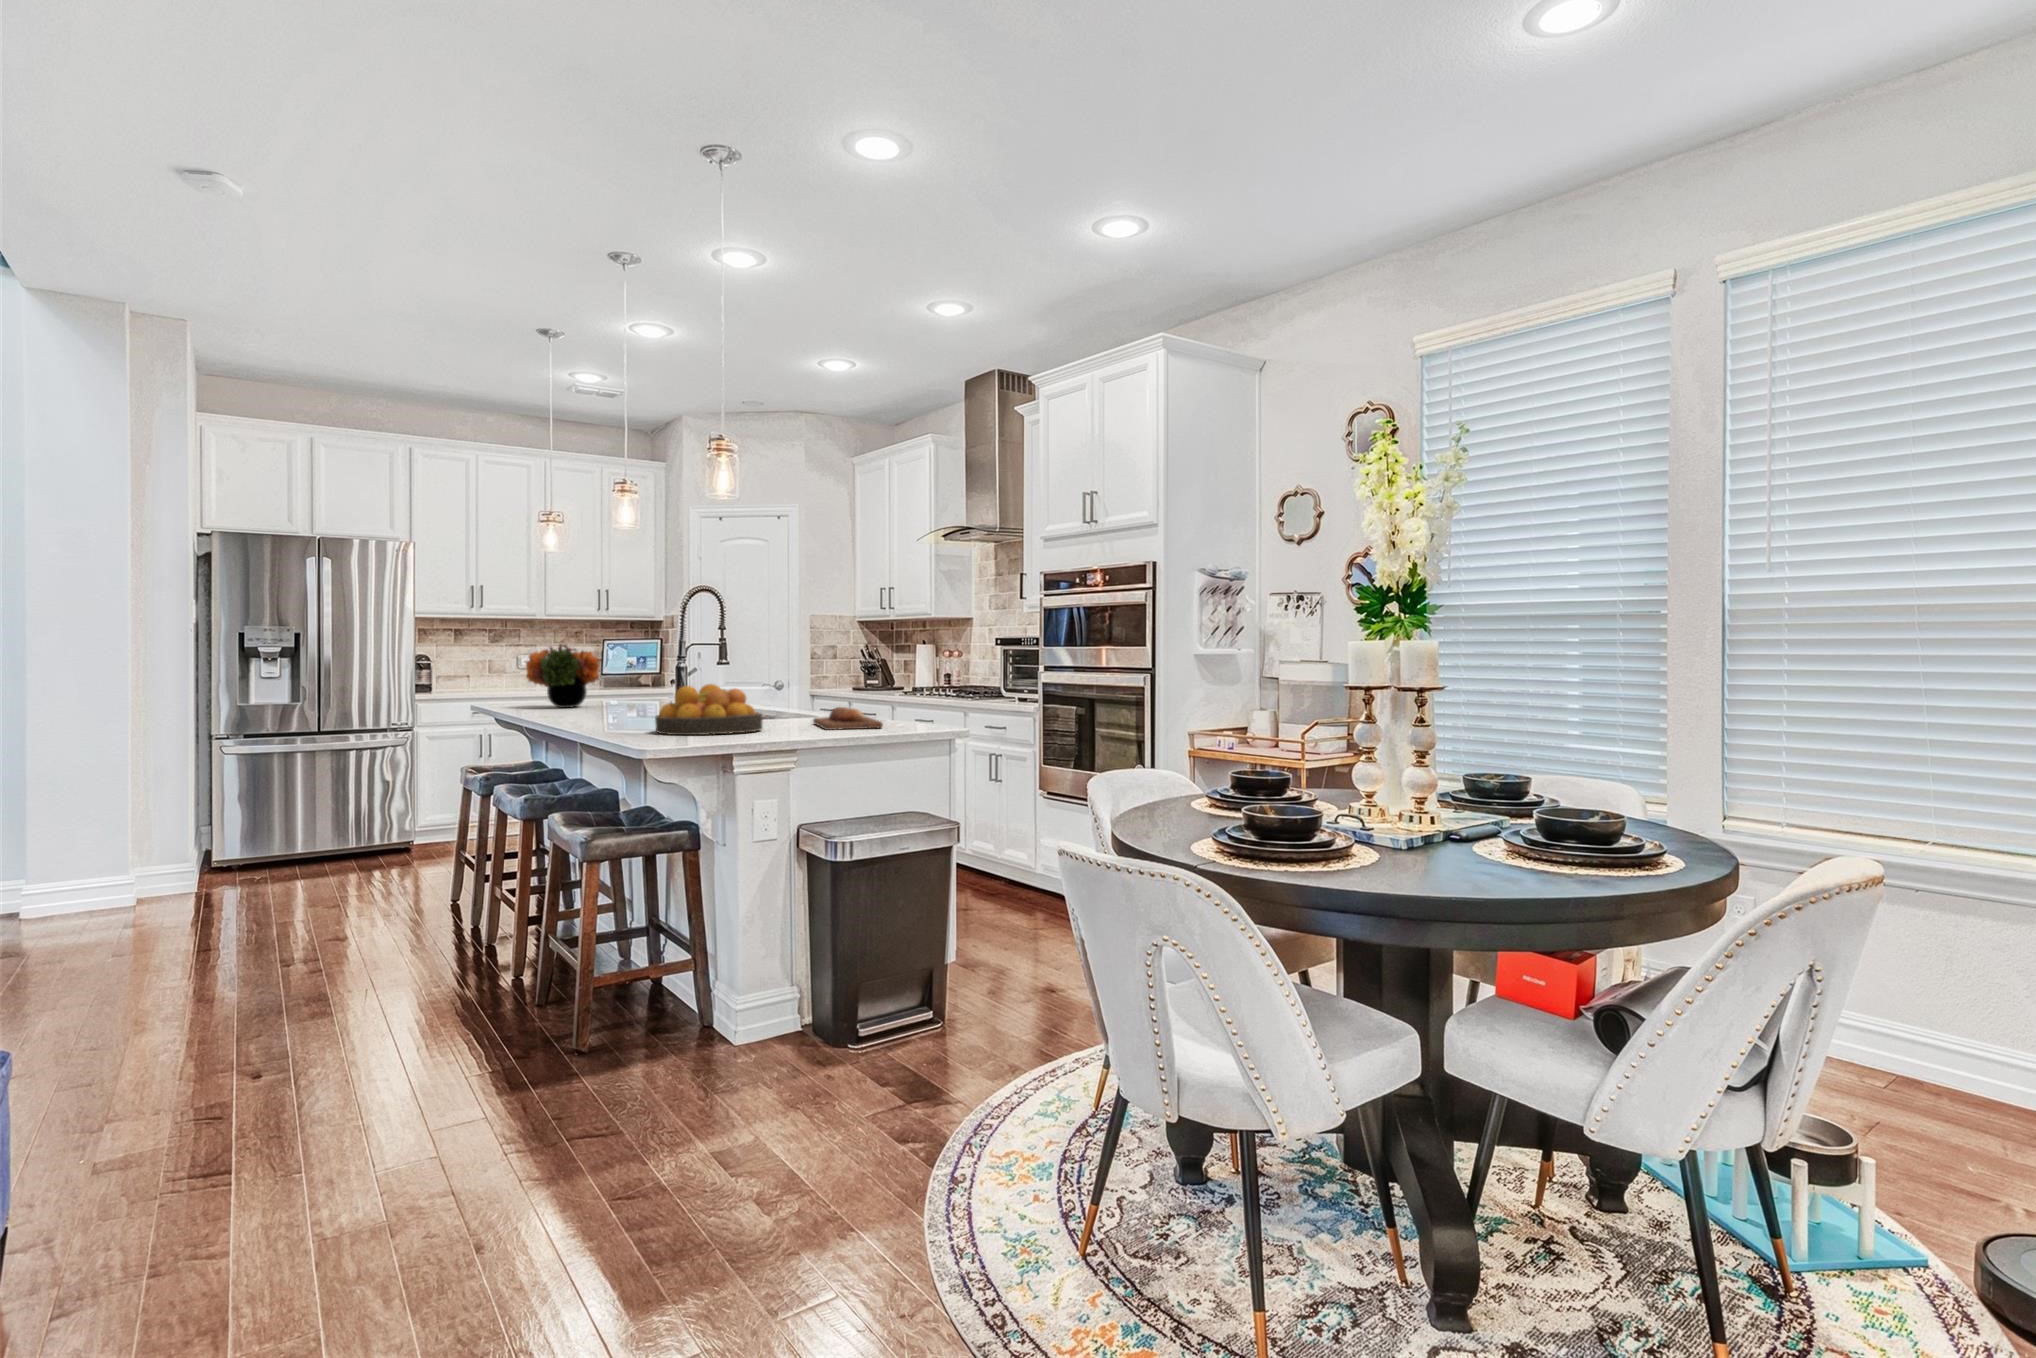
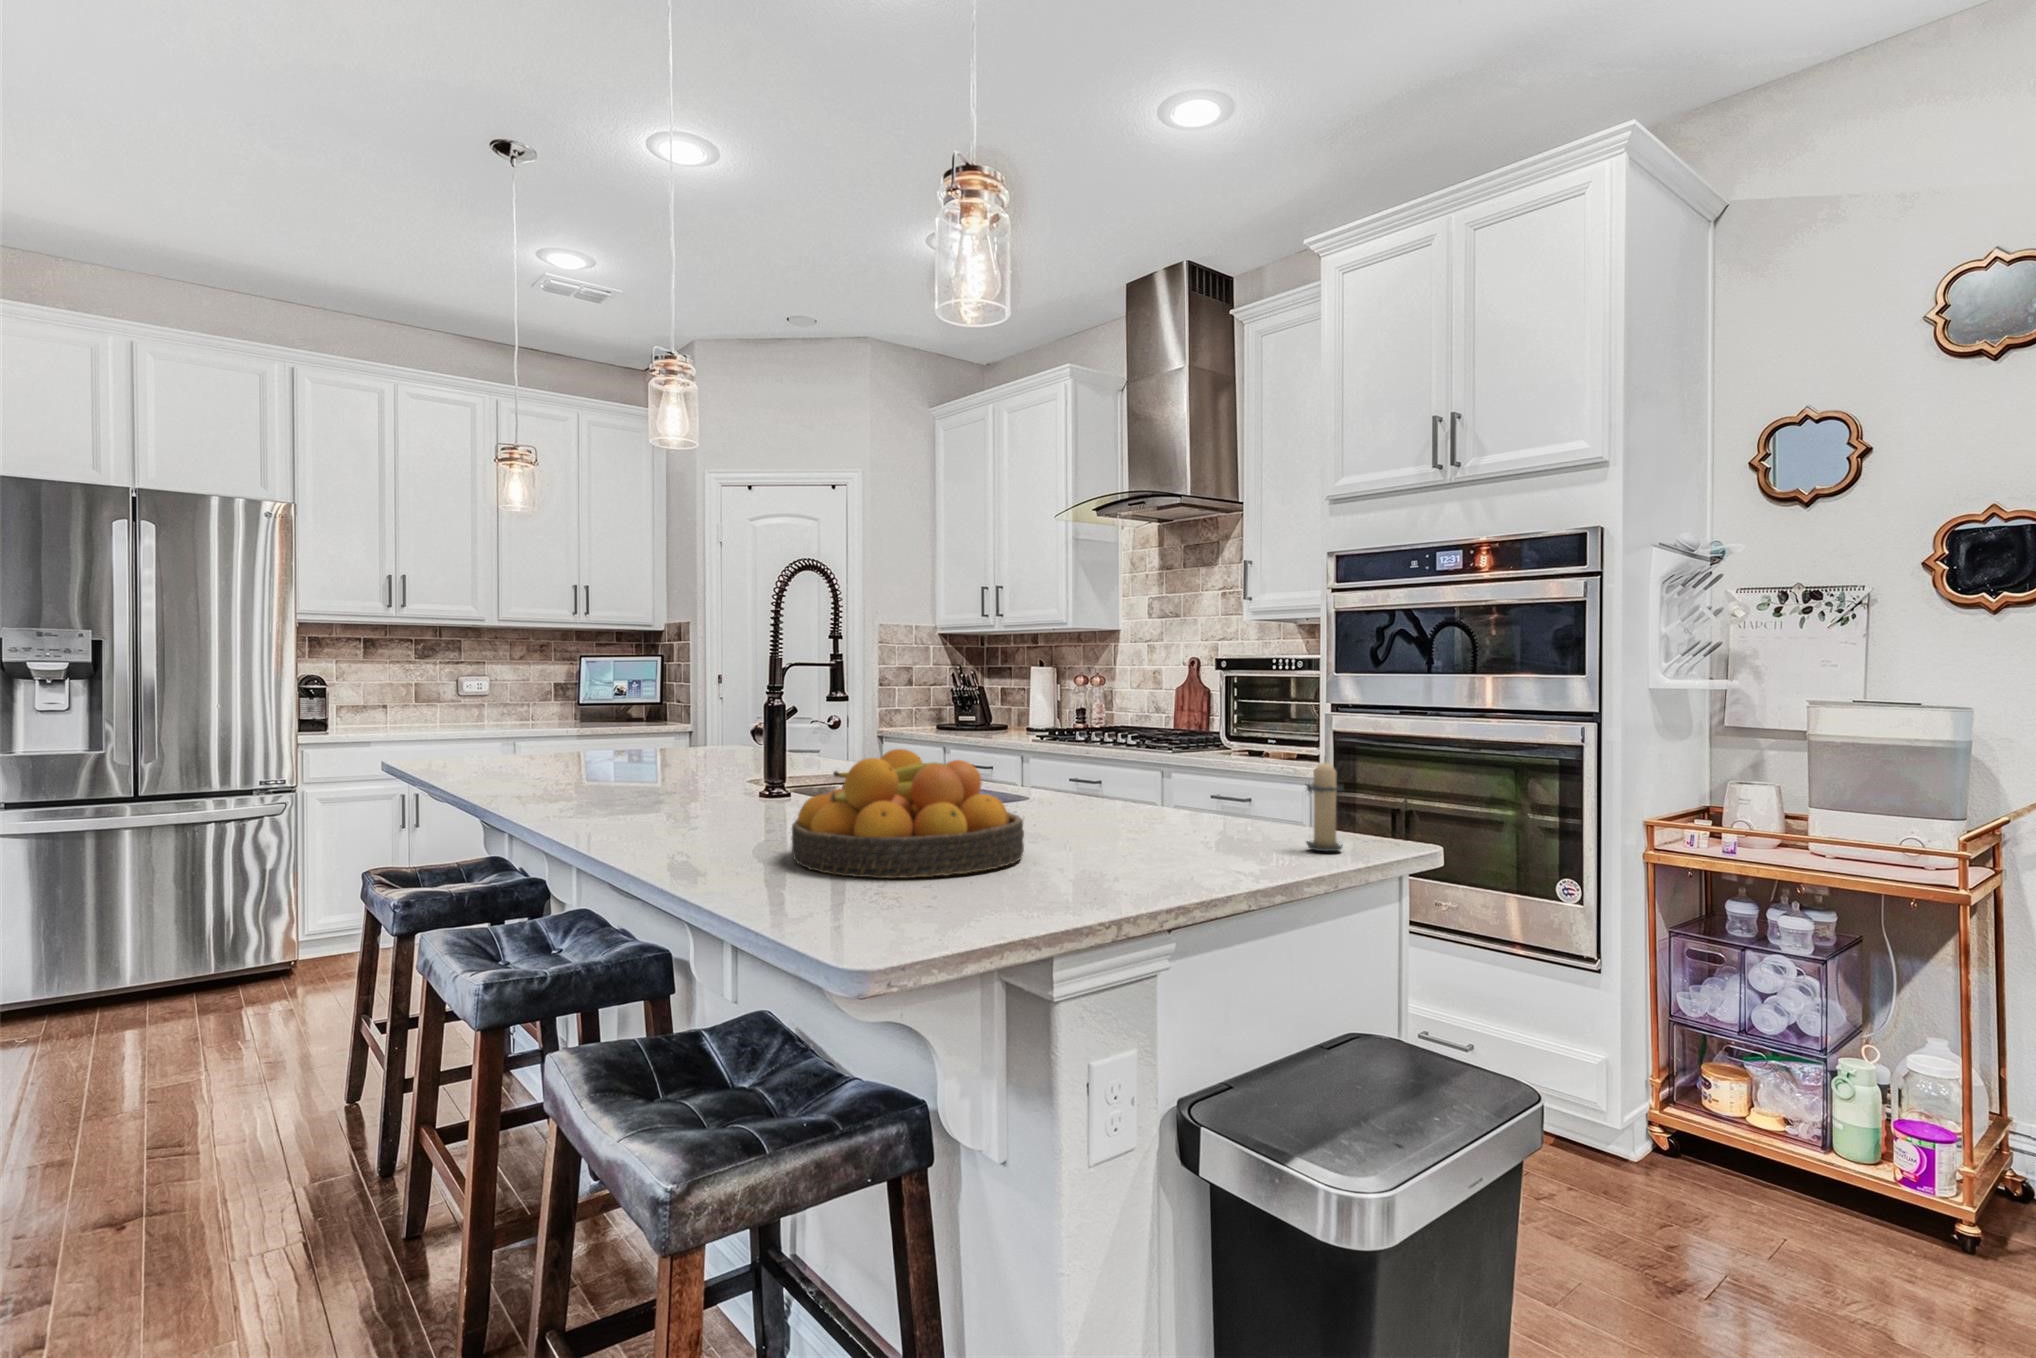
flower arrangement: present [526,644,600,708] -> none [471,661,601,767]
candle: none [895,686,916,731] -> present [1305,762,1343,851]
bread loaf: present [813,707,883,730] -> none [1064,790,1254,849]

